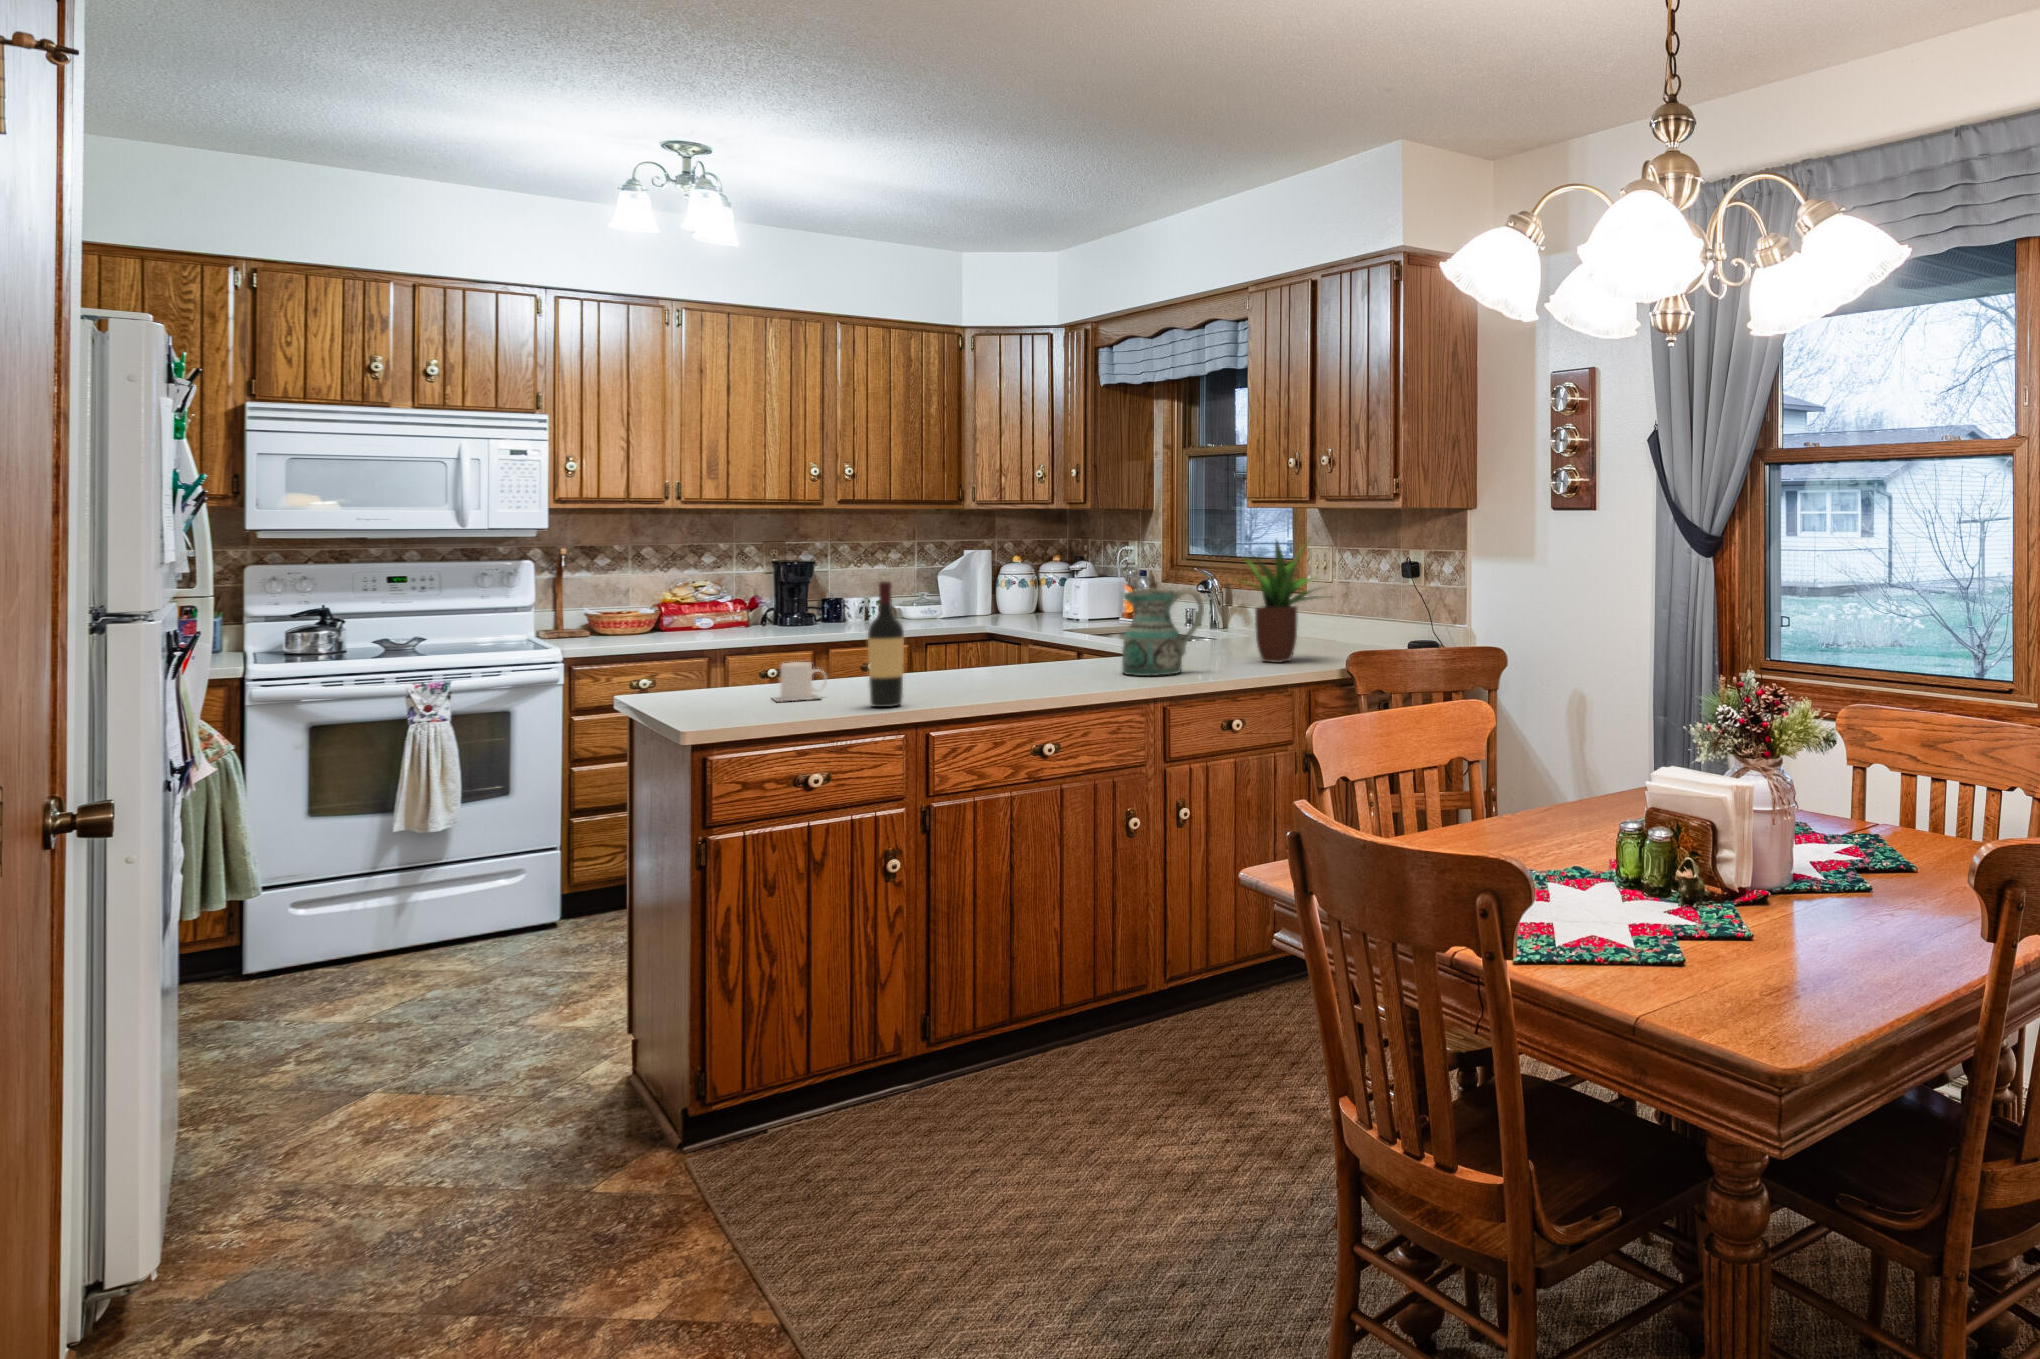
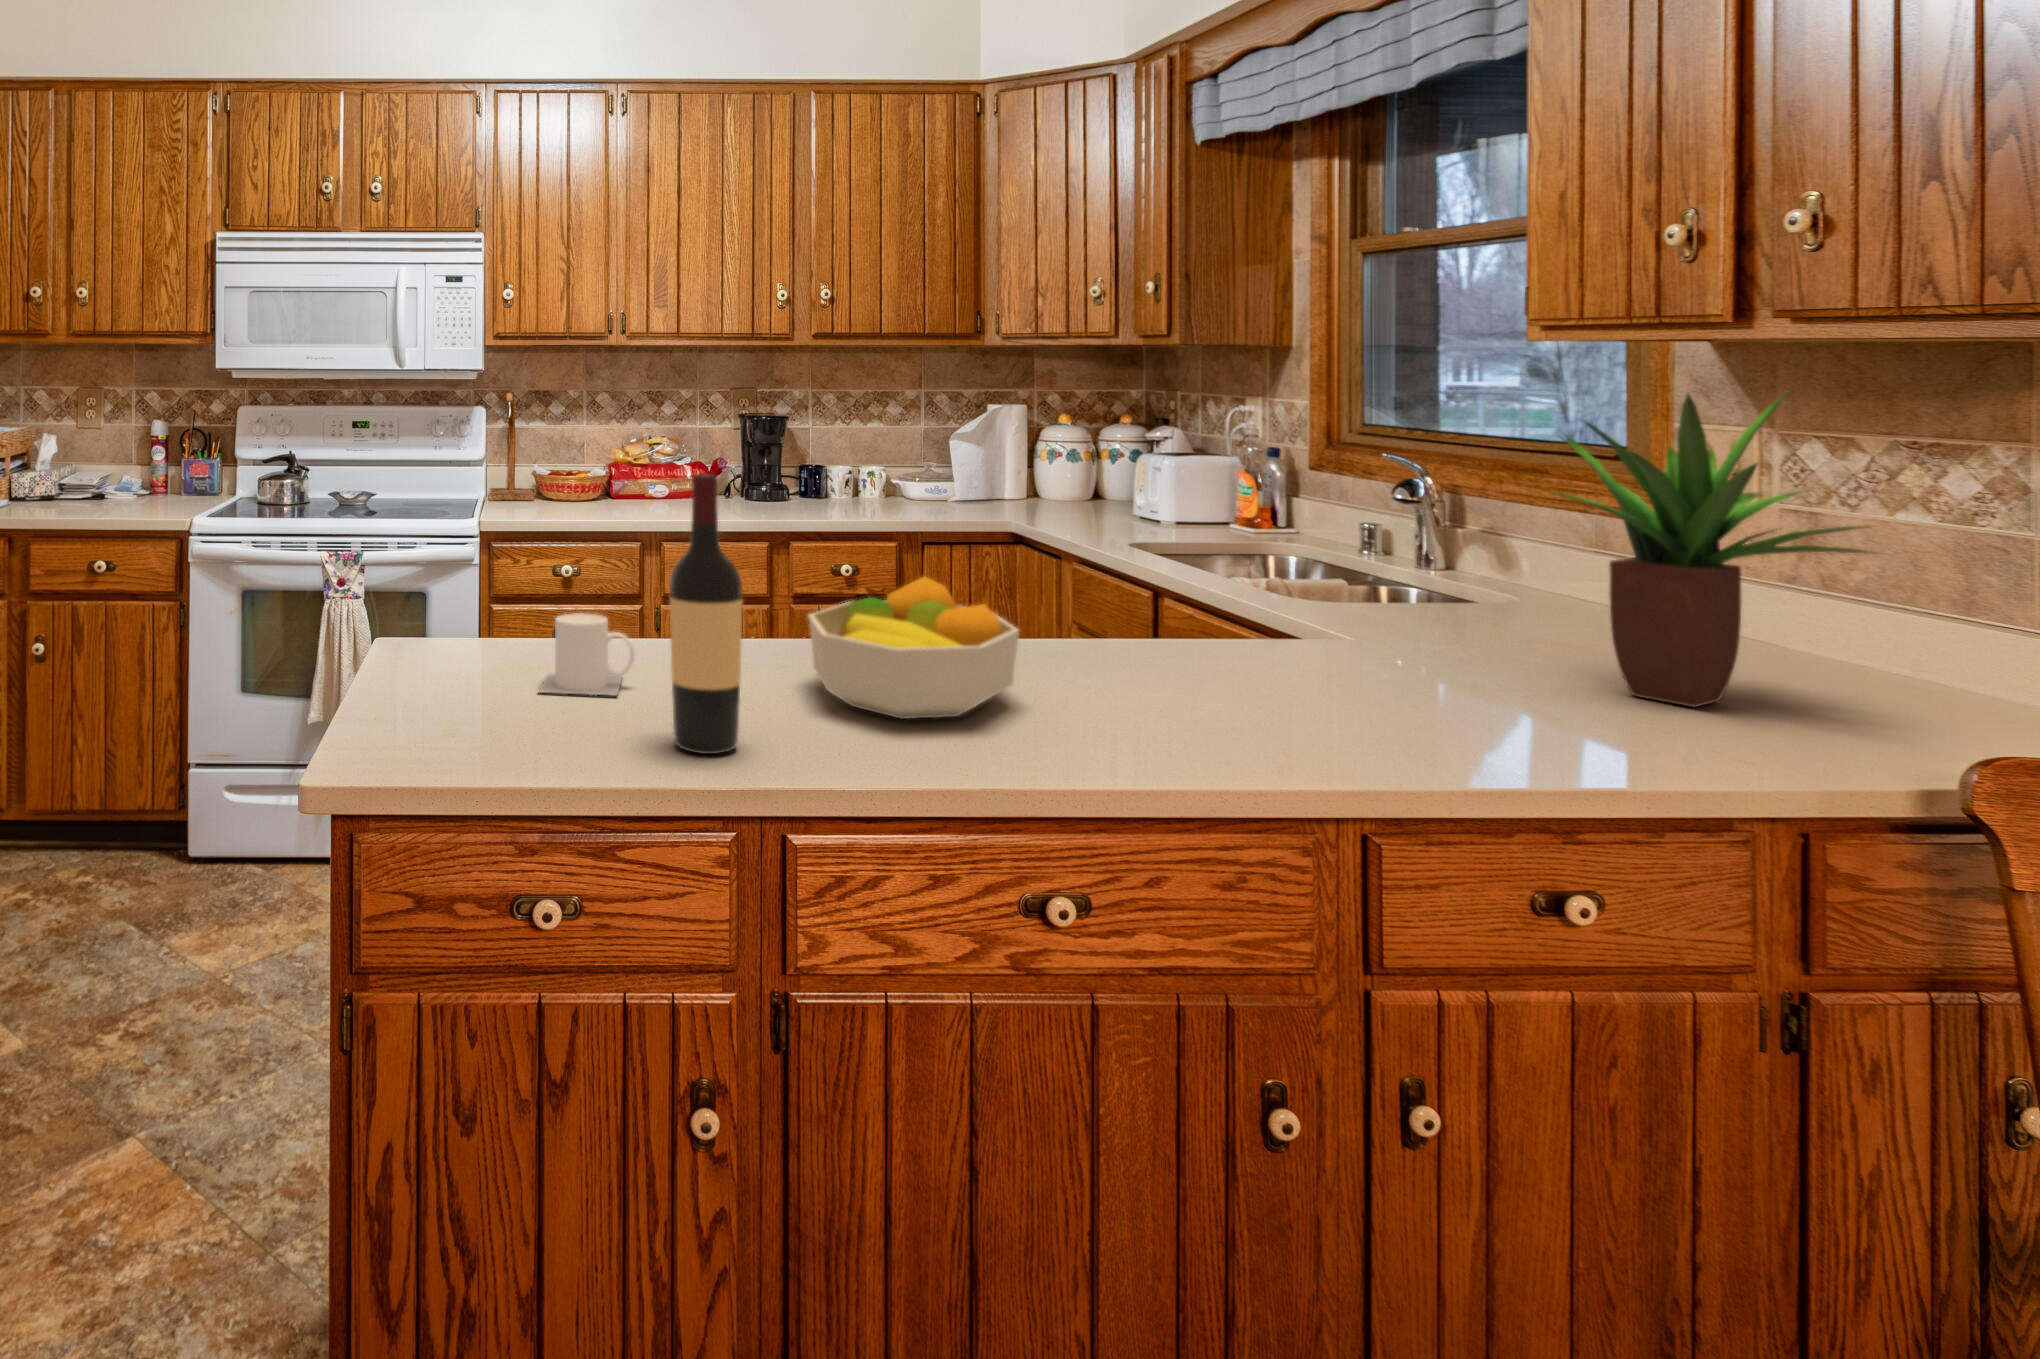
ceramic pitcher: present [1122,588,1204,676] -> none [1258,503,1481,720]
fruit bowl: none [917,632,1021,692] -> present [809,577,1019,719]

